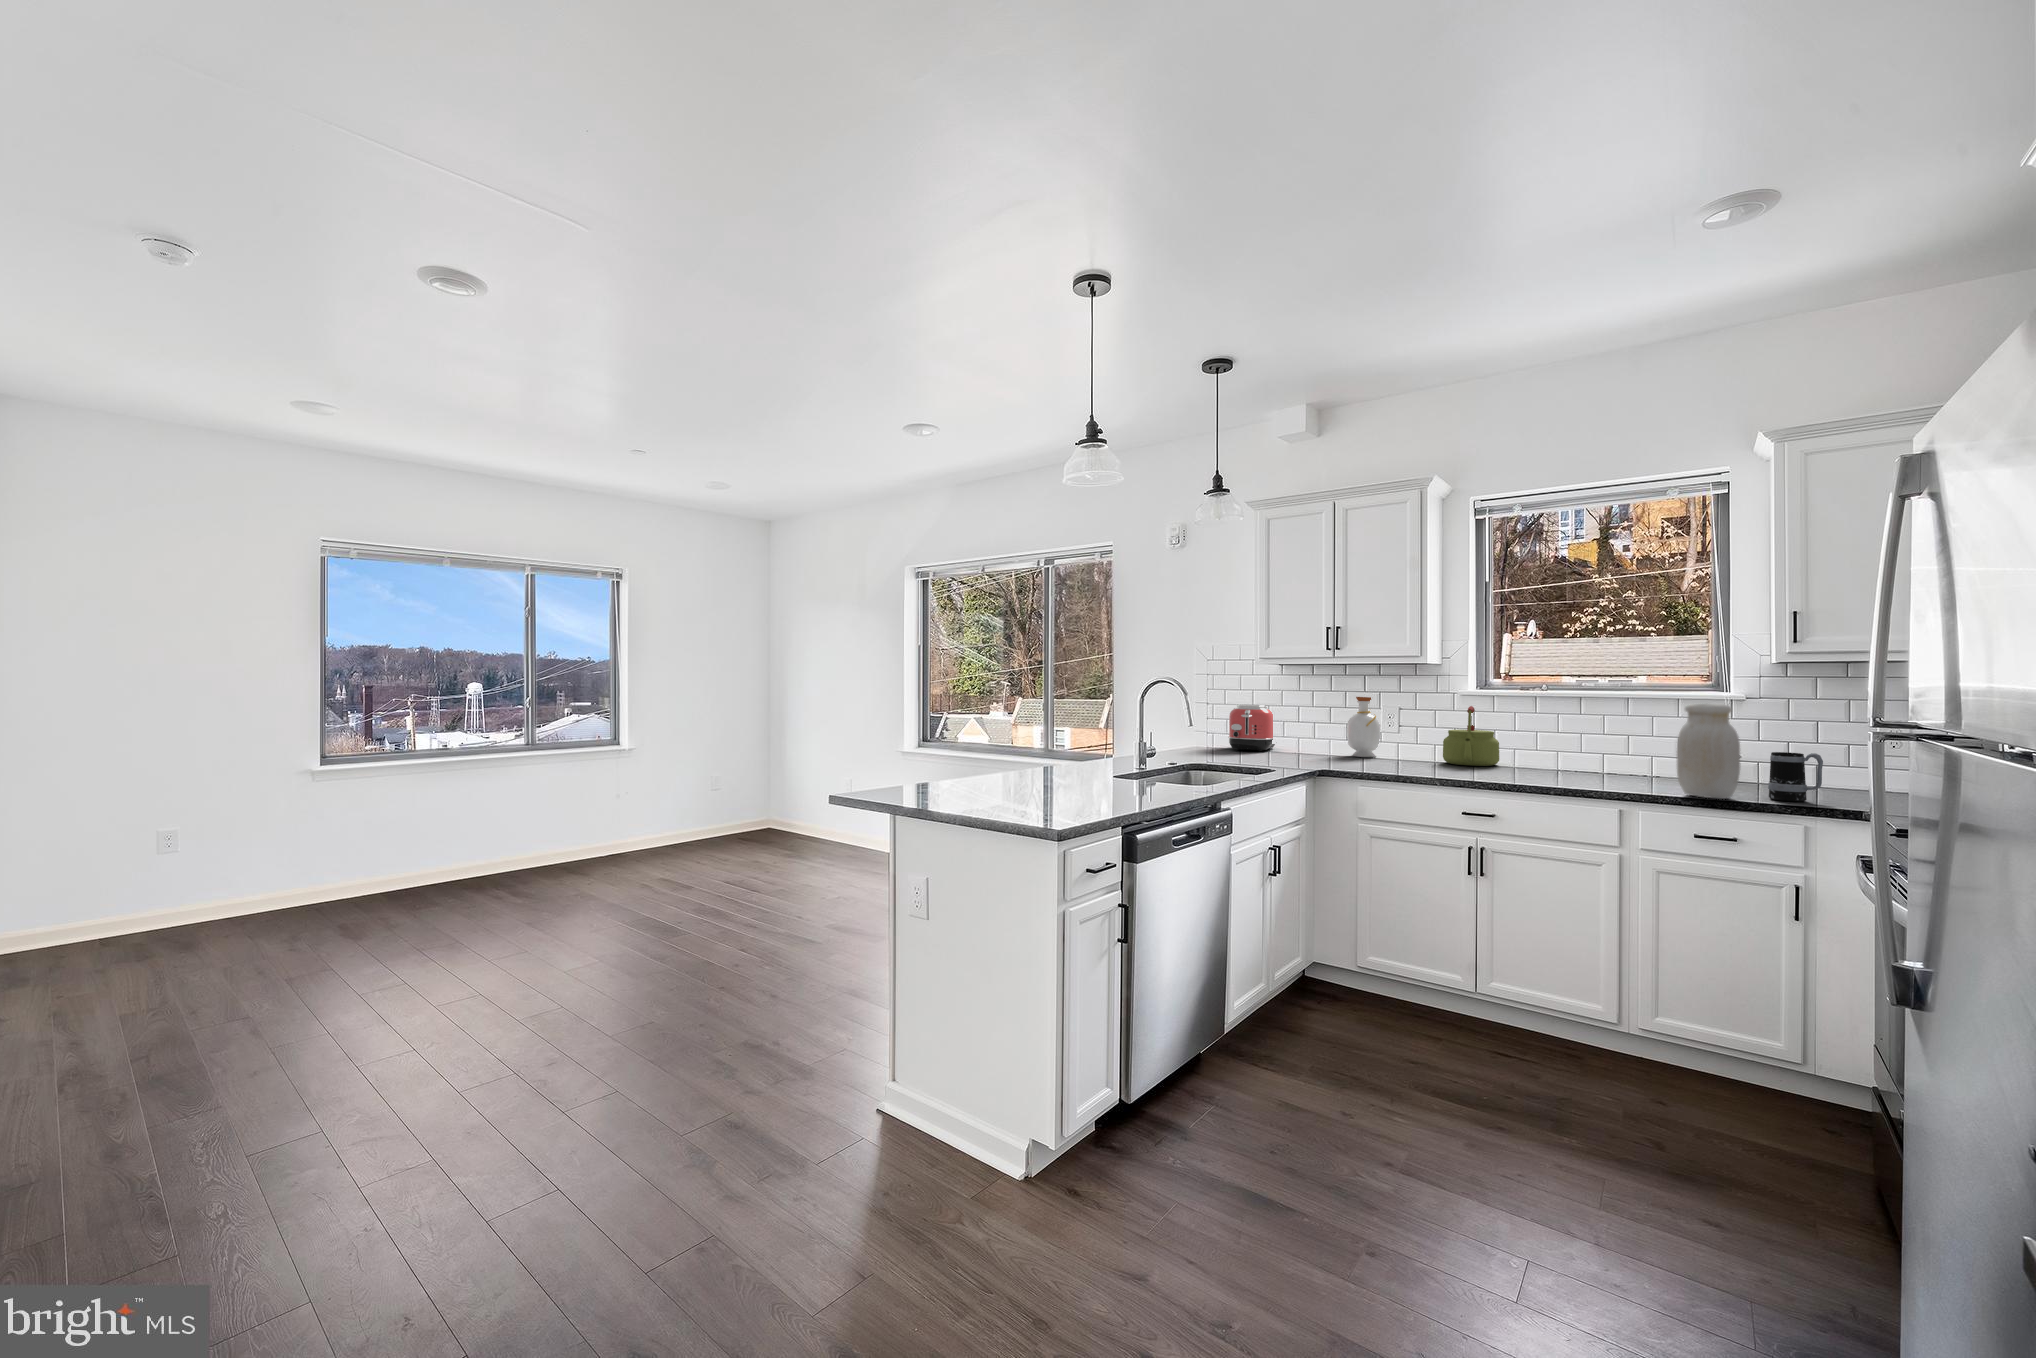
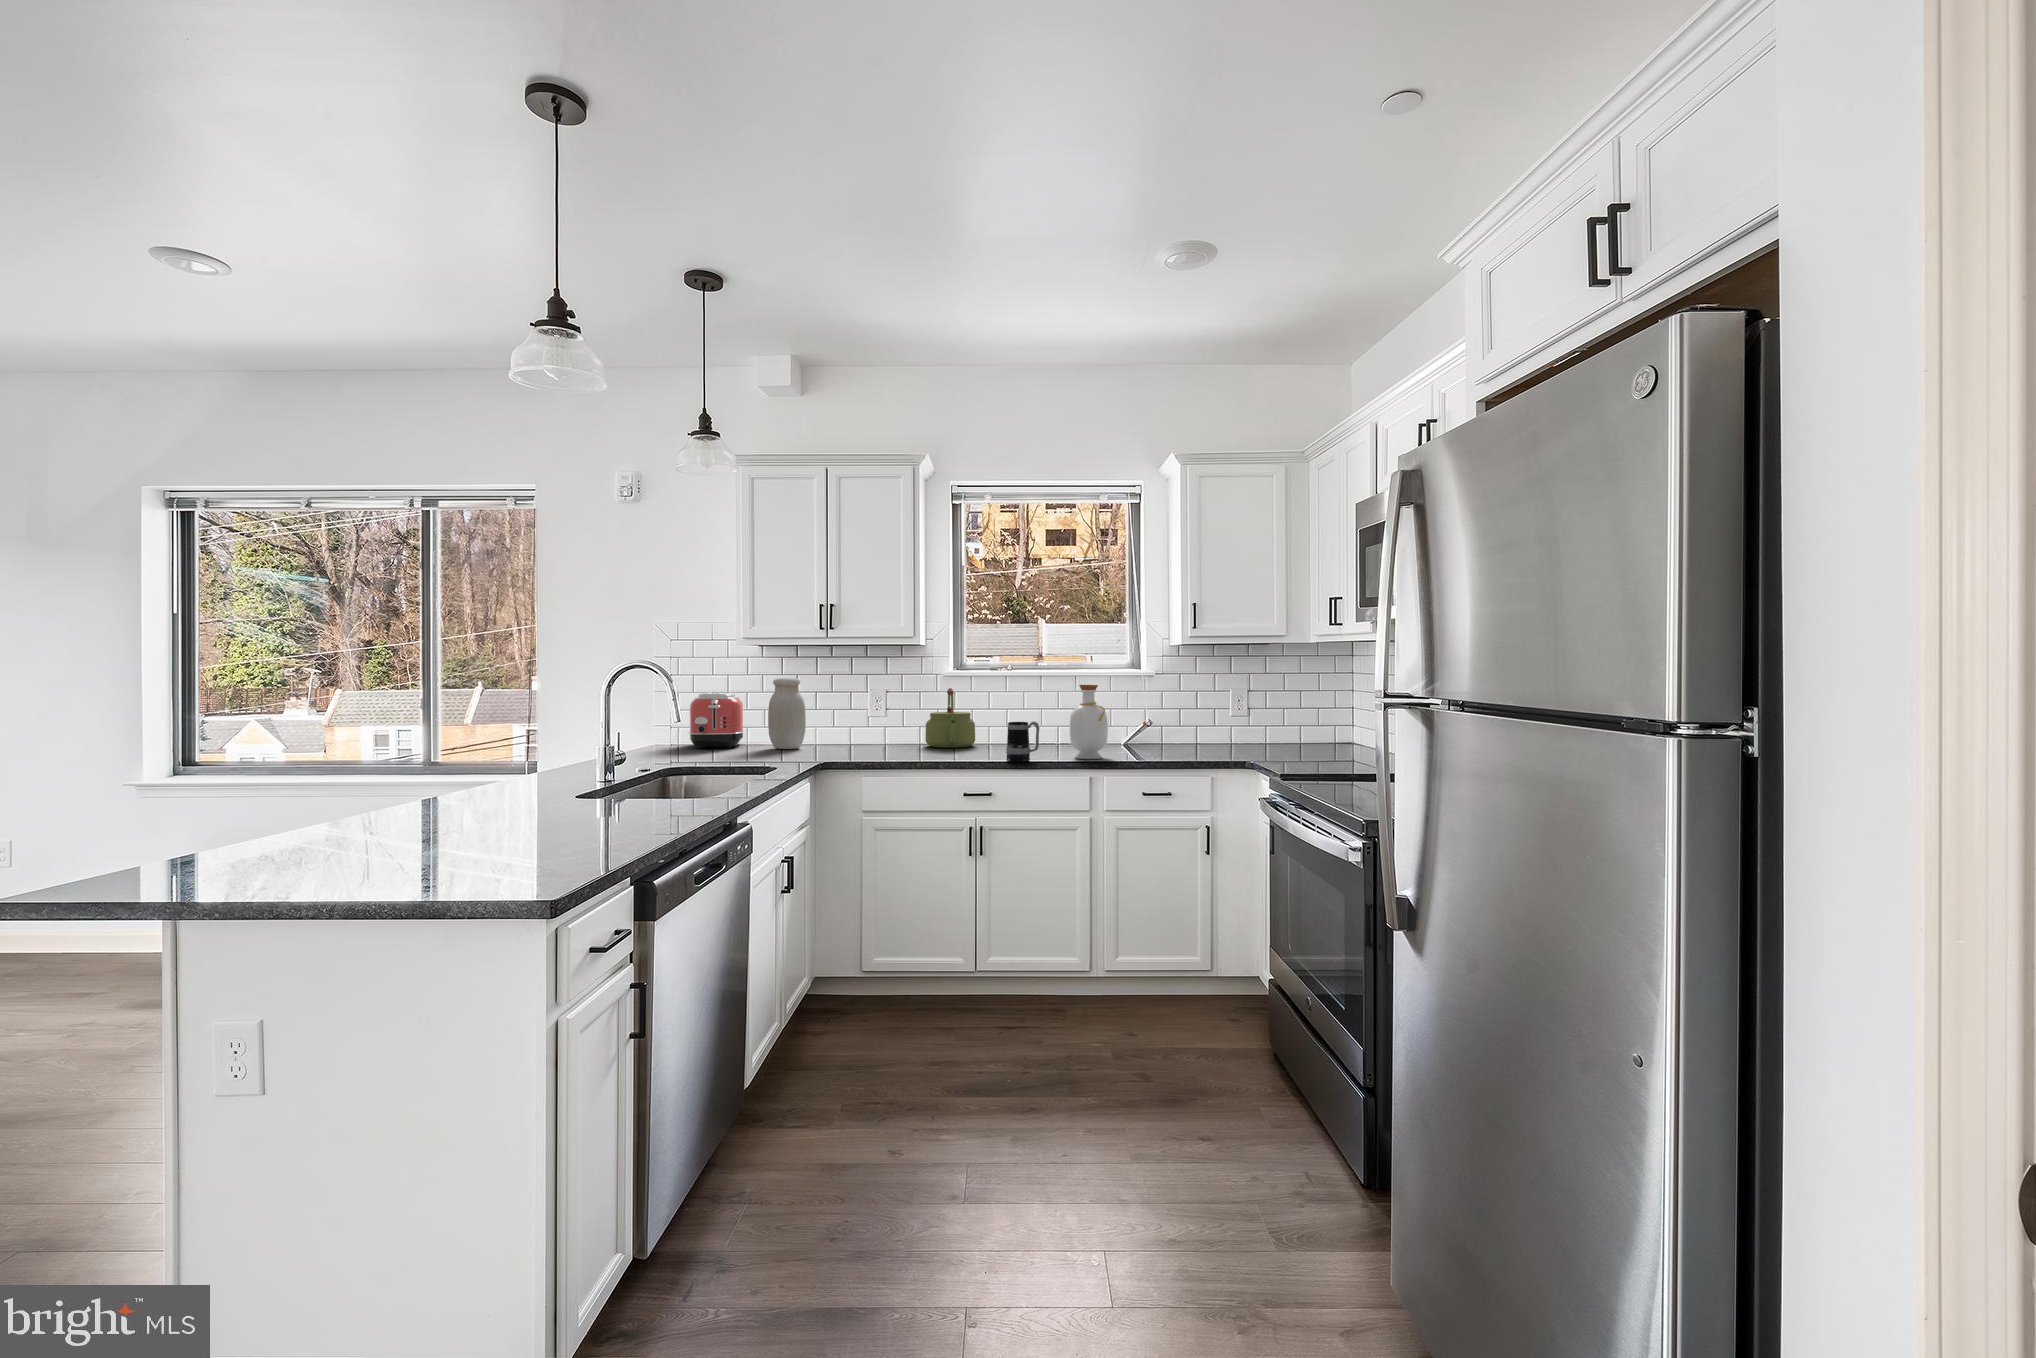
bottle: present [1347,697,1380,757] -> present [1069,685,1108,759]
jar: present [1677,704,1740,799] -> present [768,678,806,749]
mug: present [1768,752,1823,802] -> present [1006,721,1039,762]

